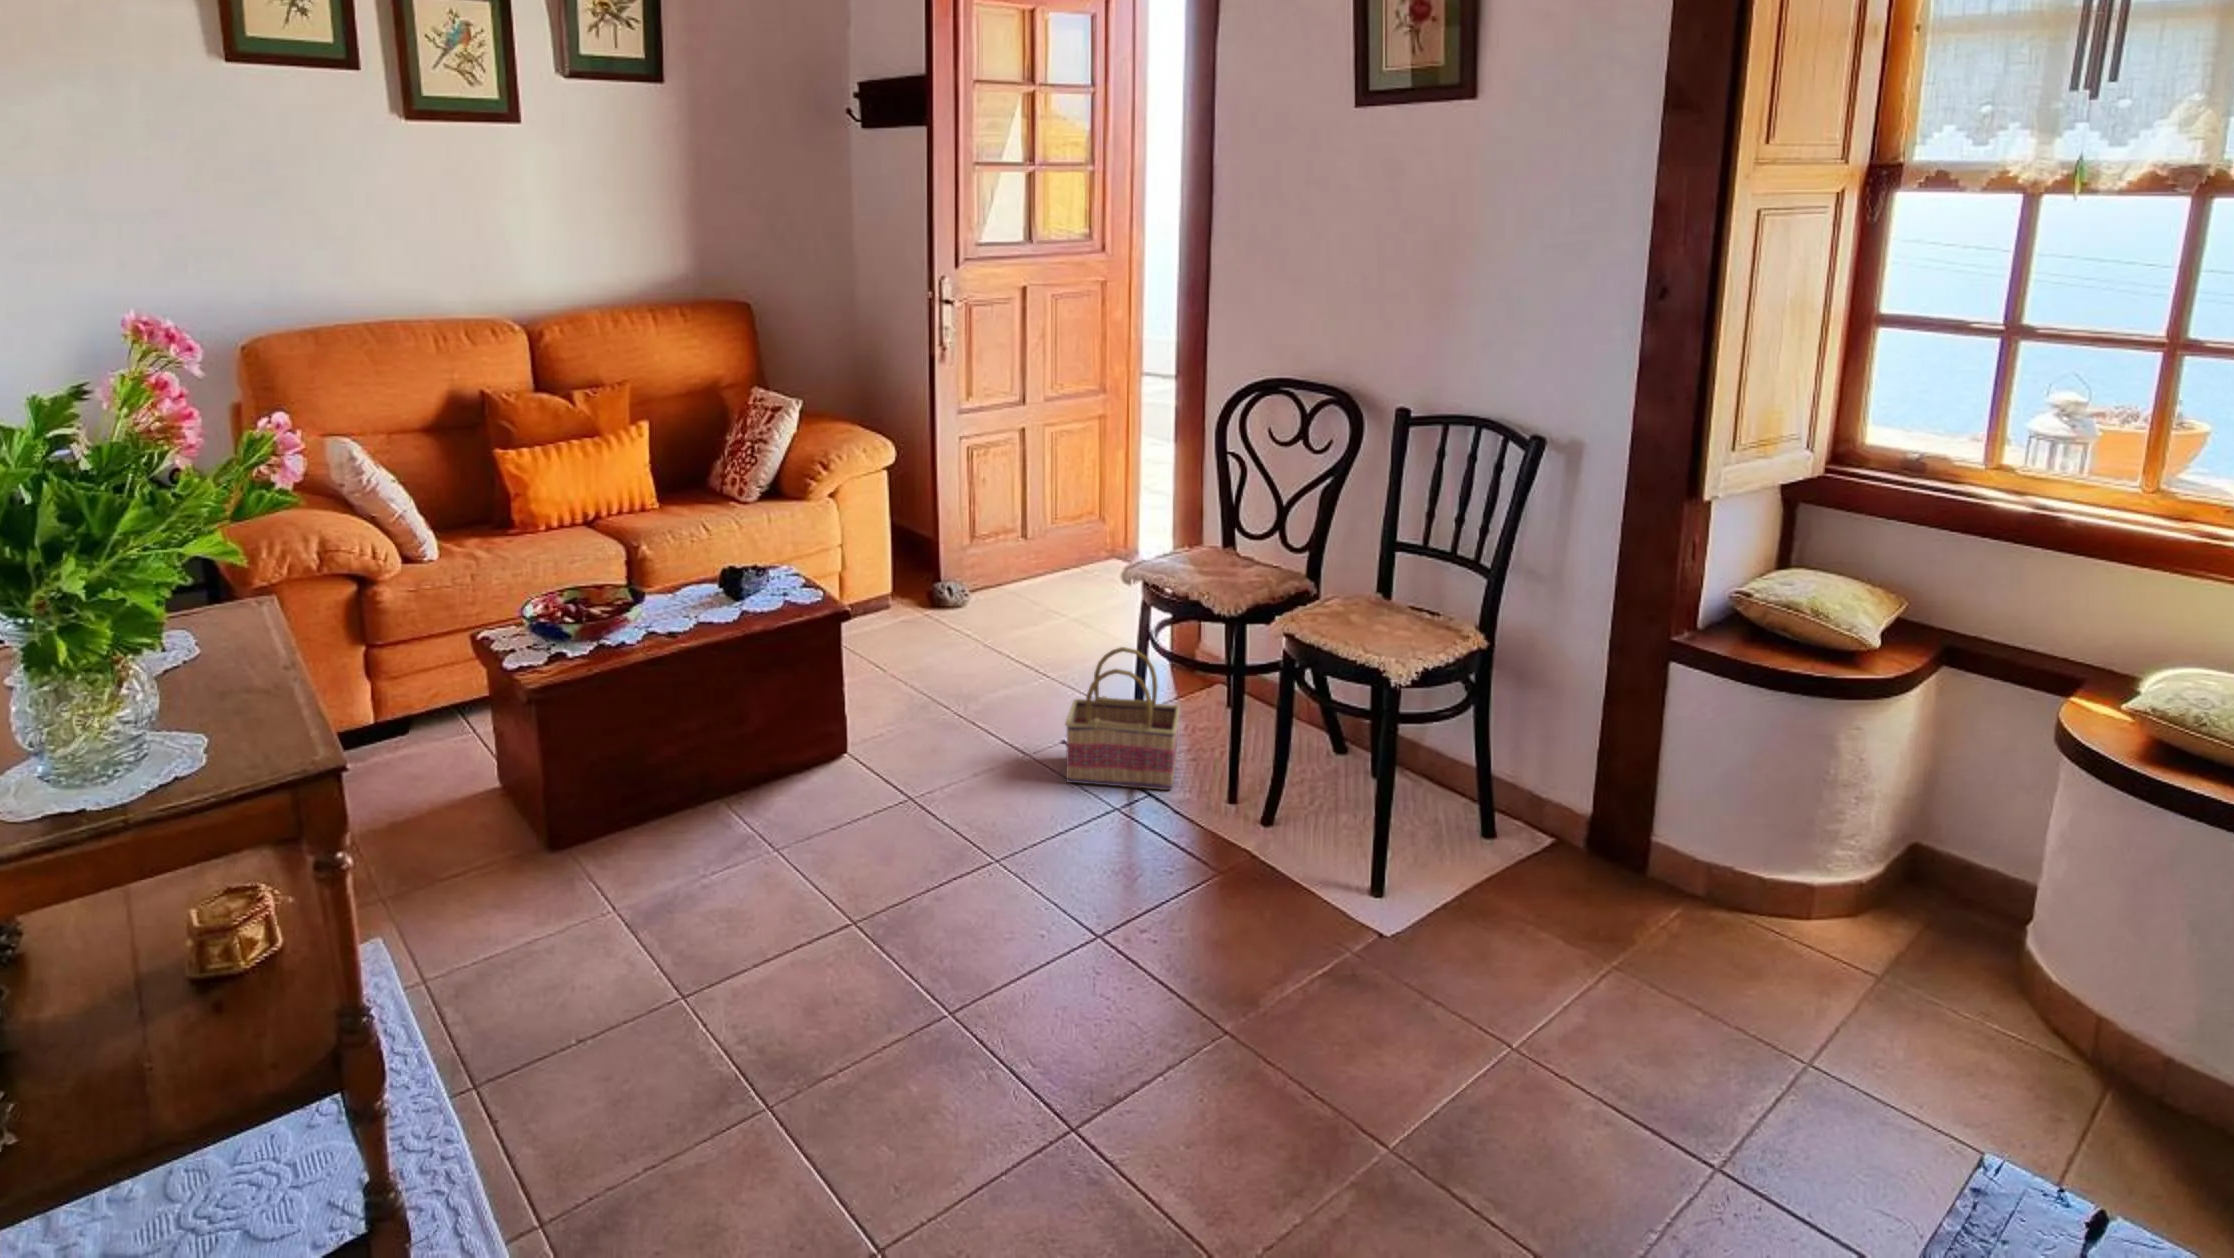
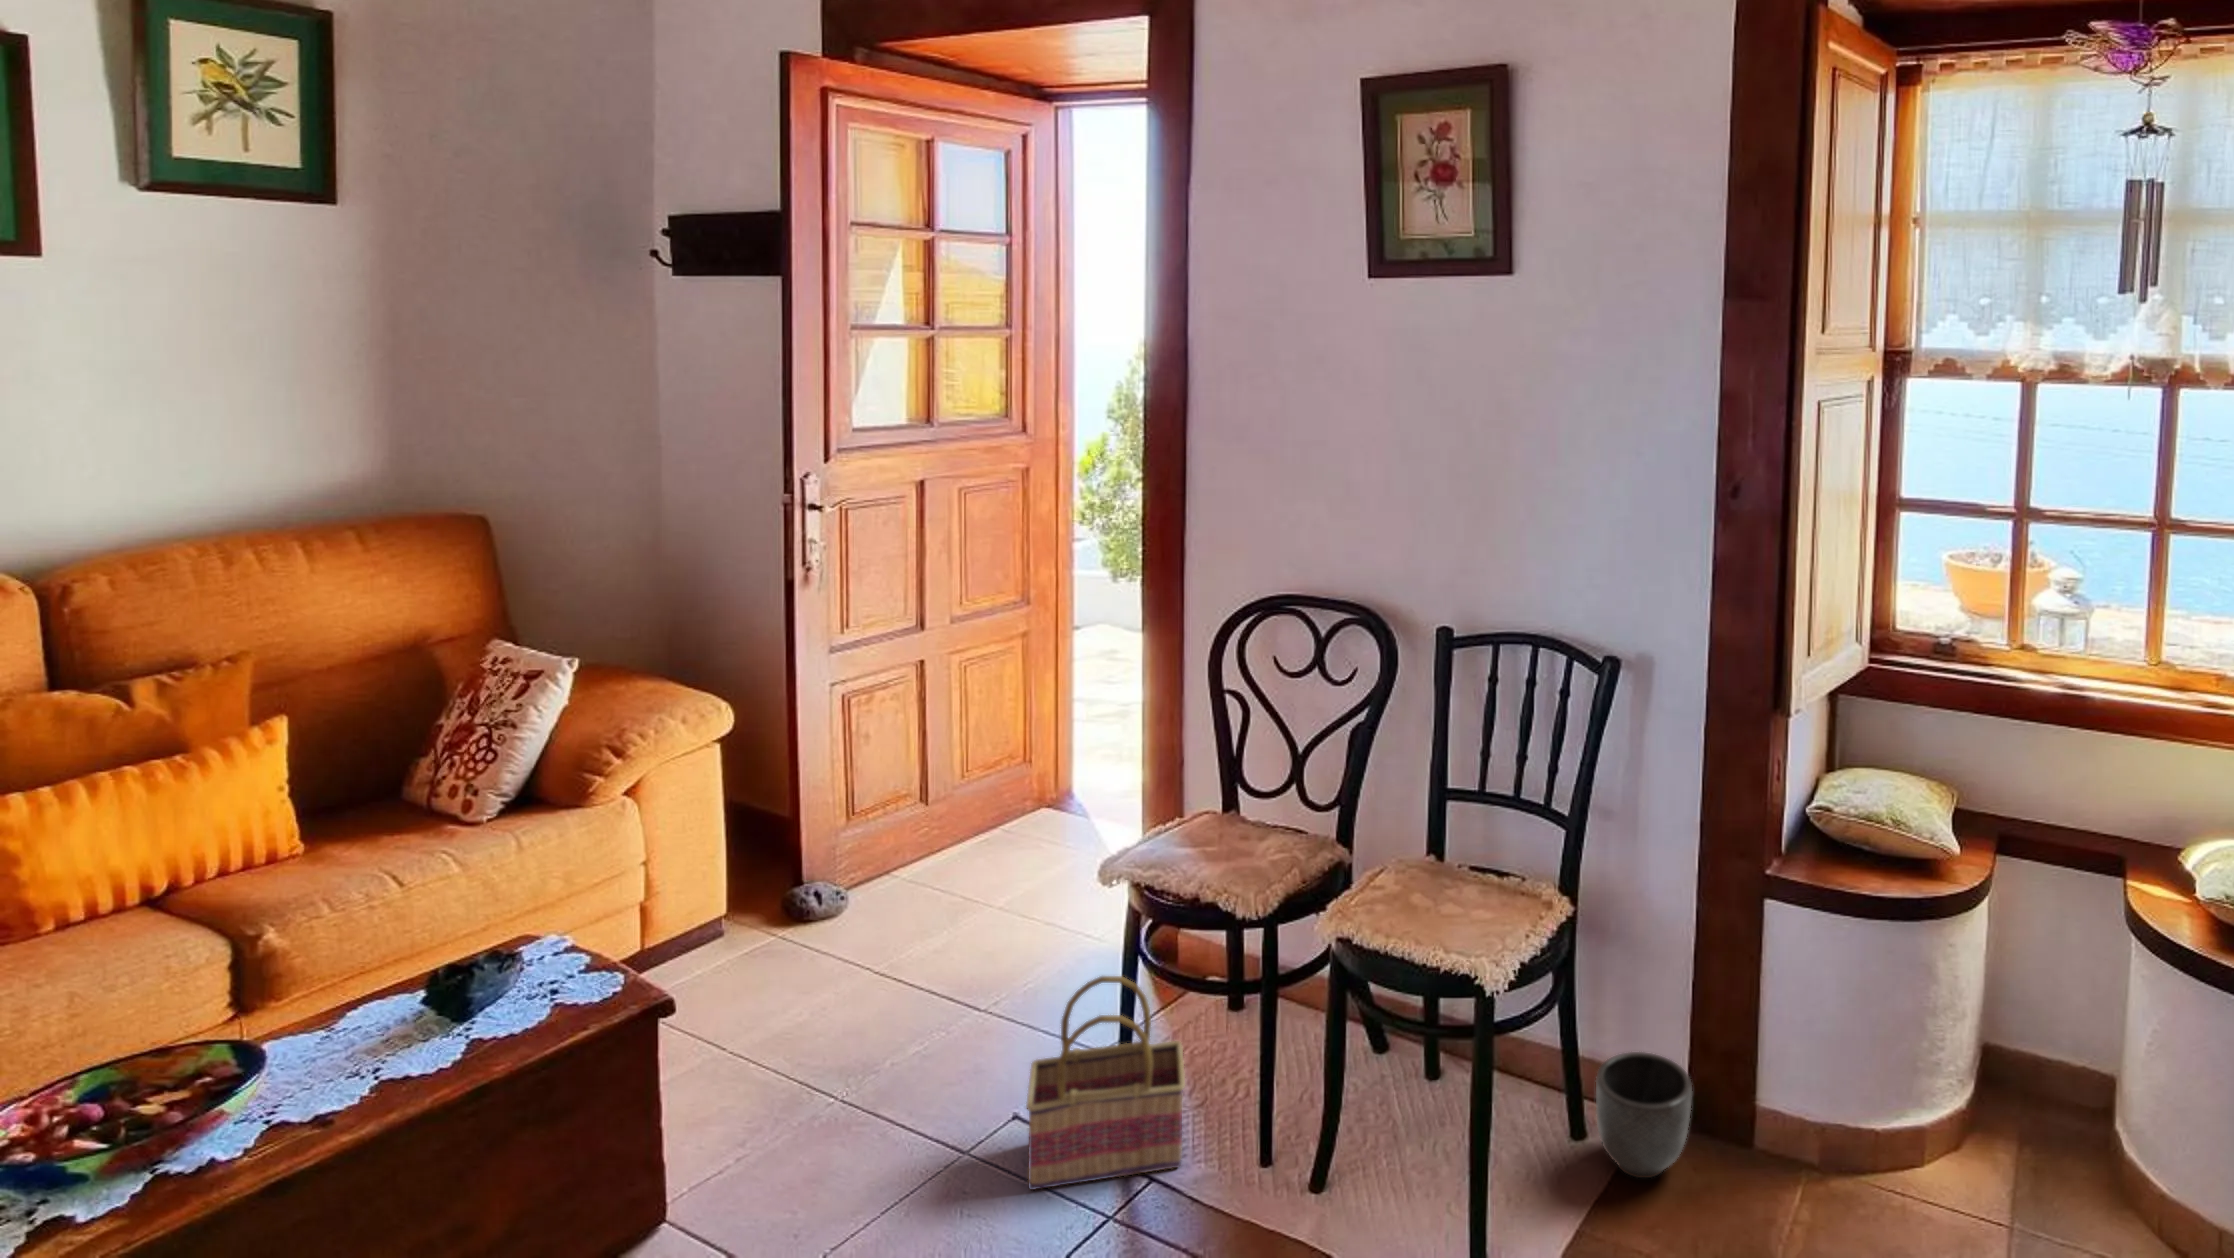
planter: none [1500,773,1585,870] -> present [1596,1052,1692,1178]

